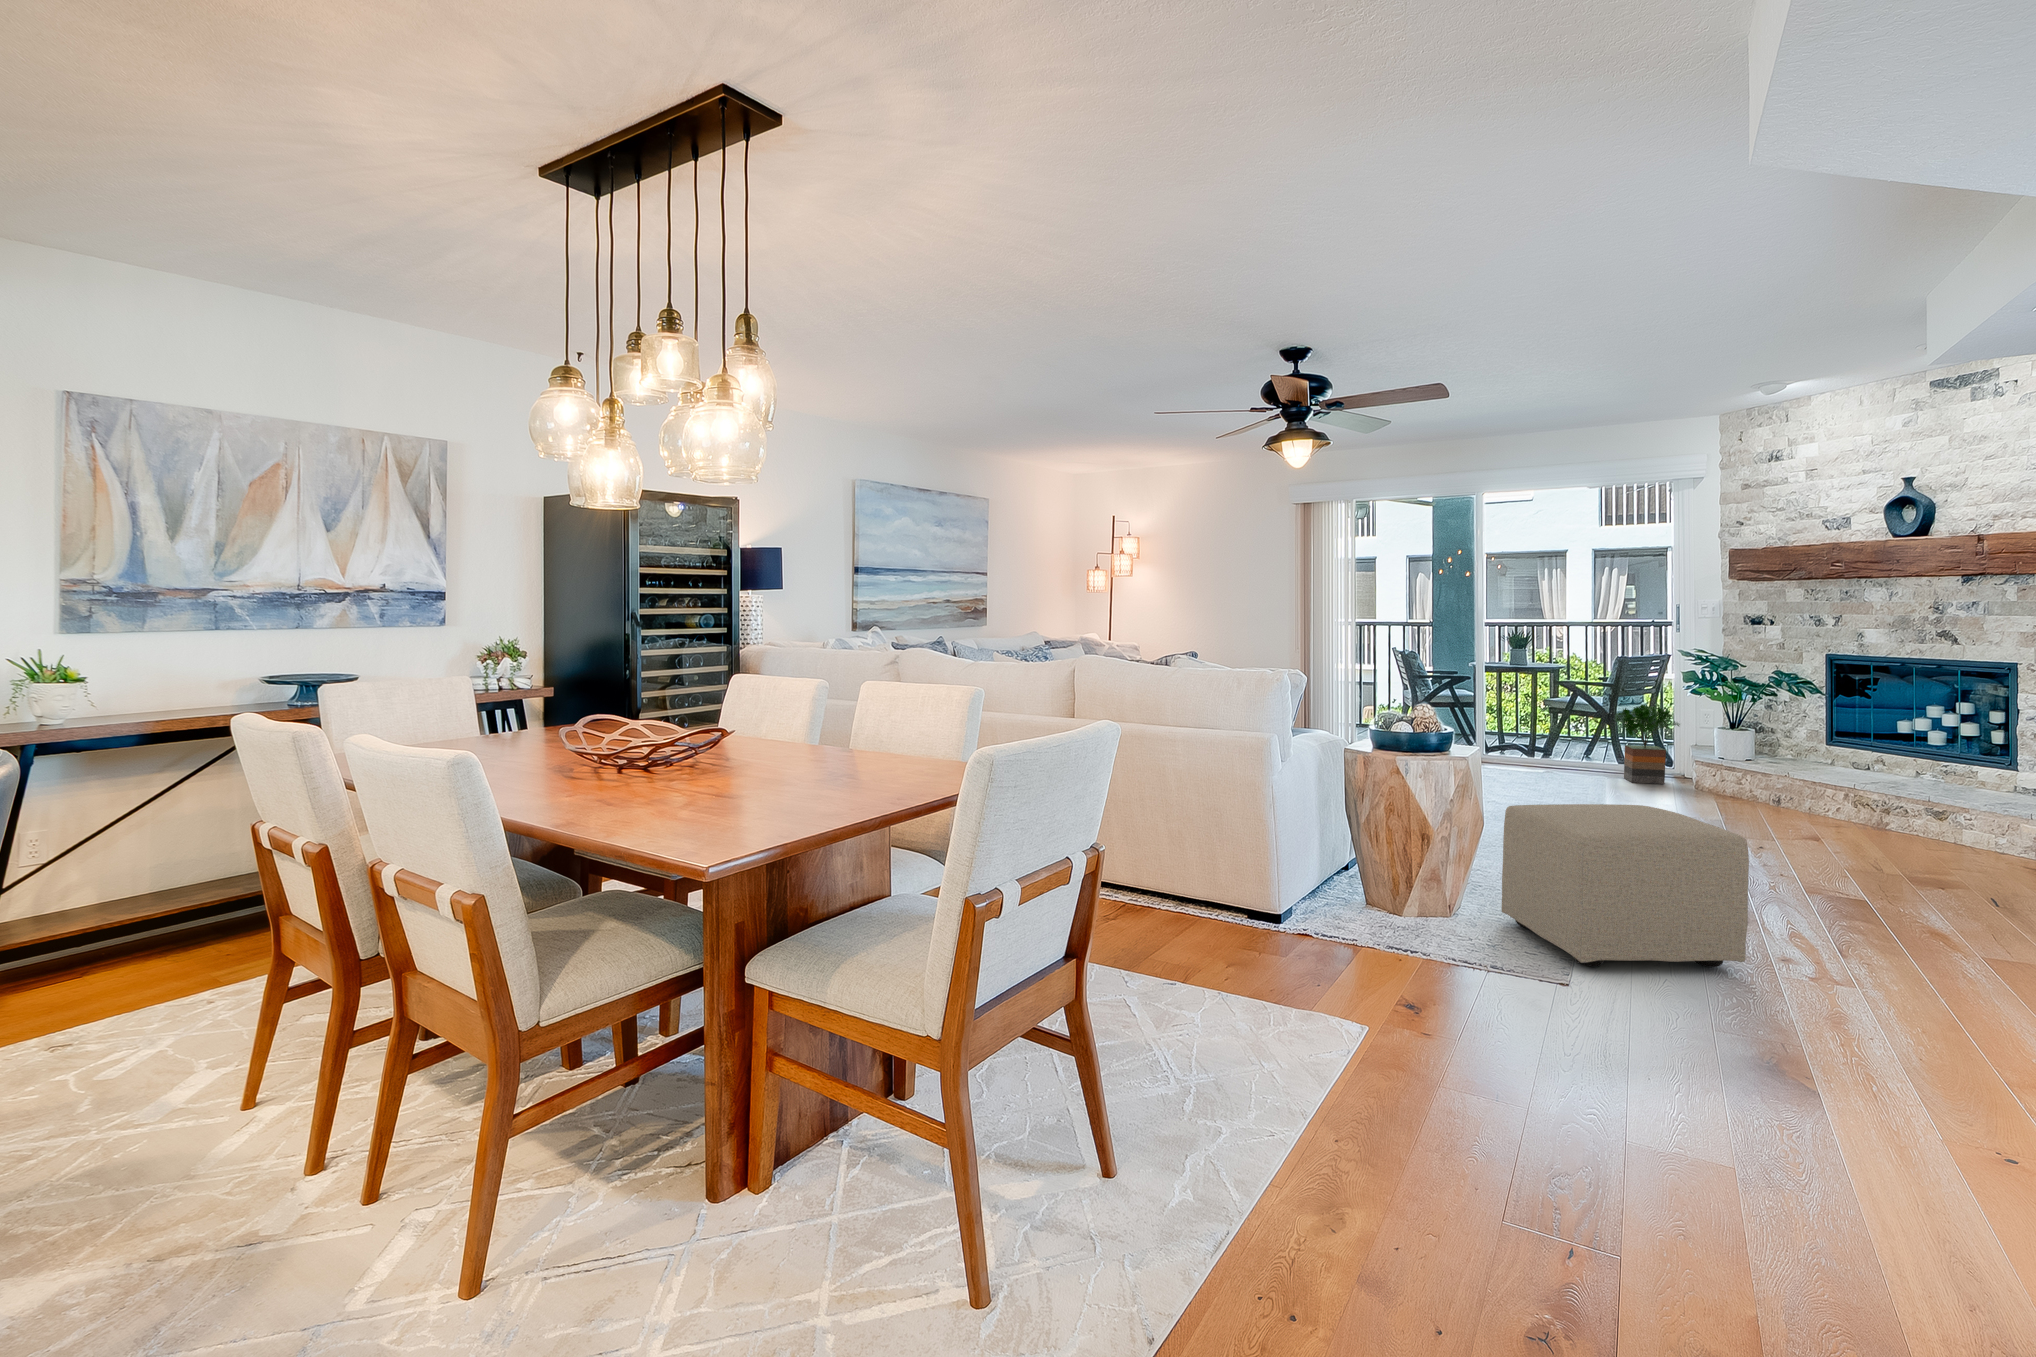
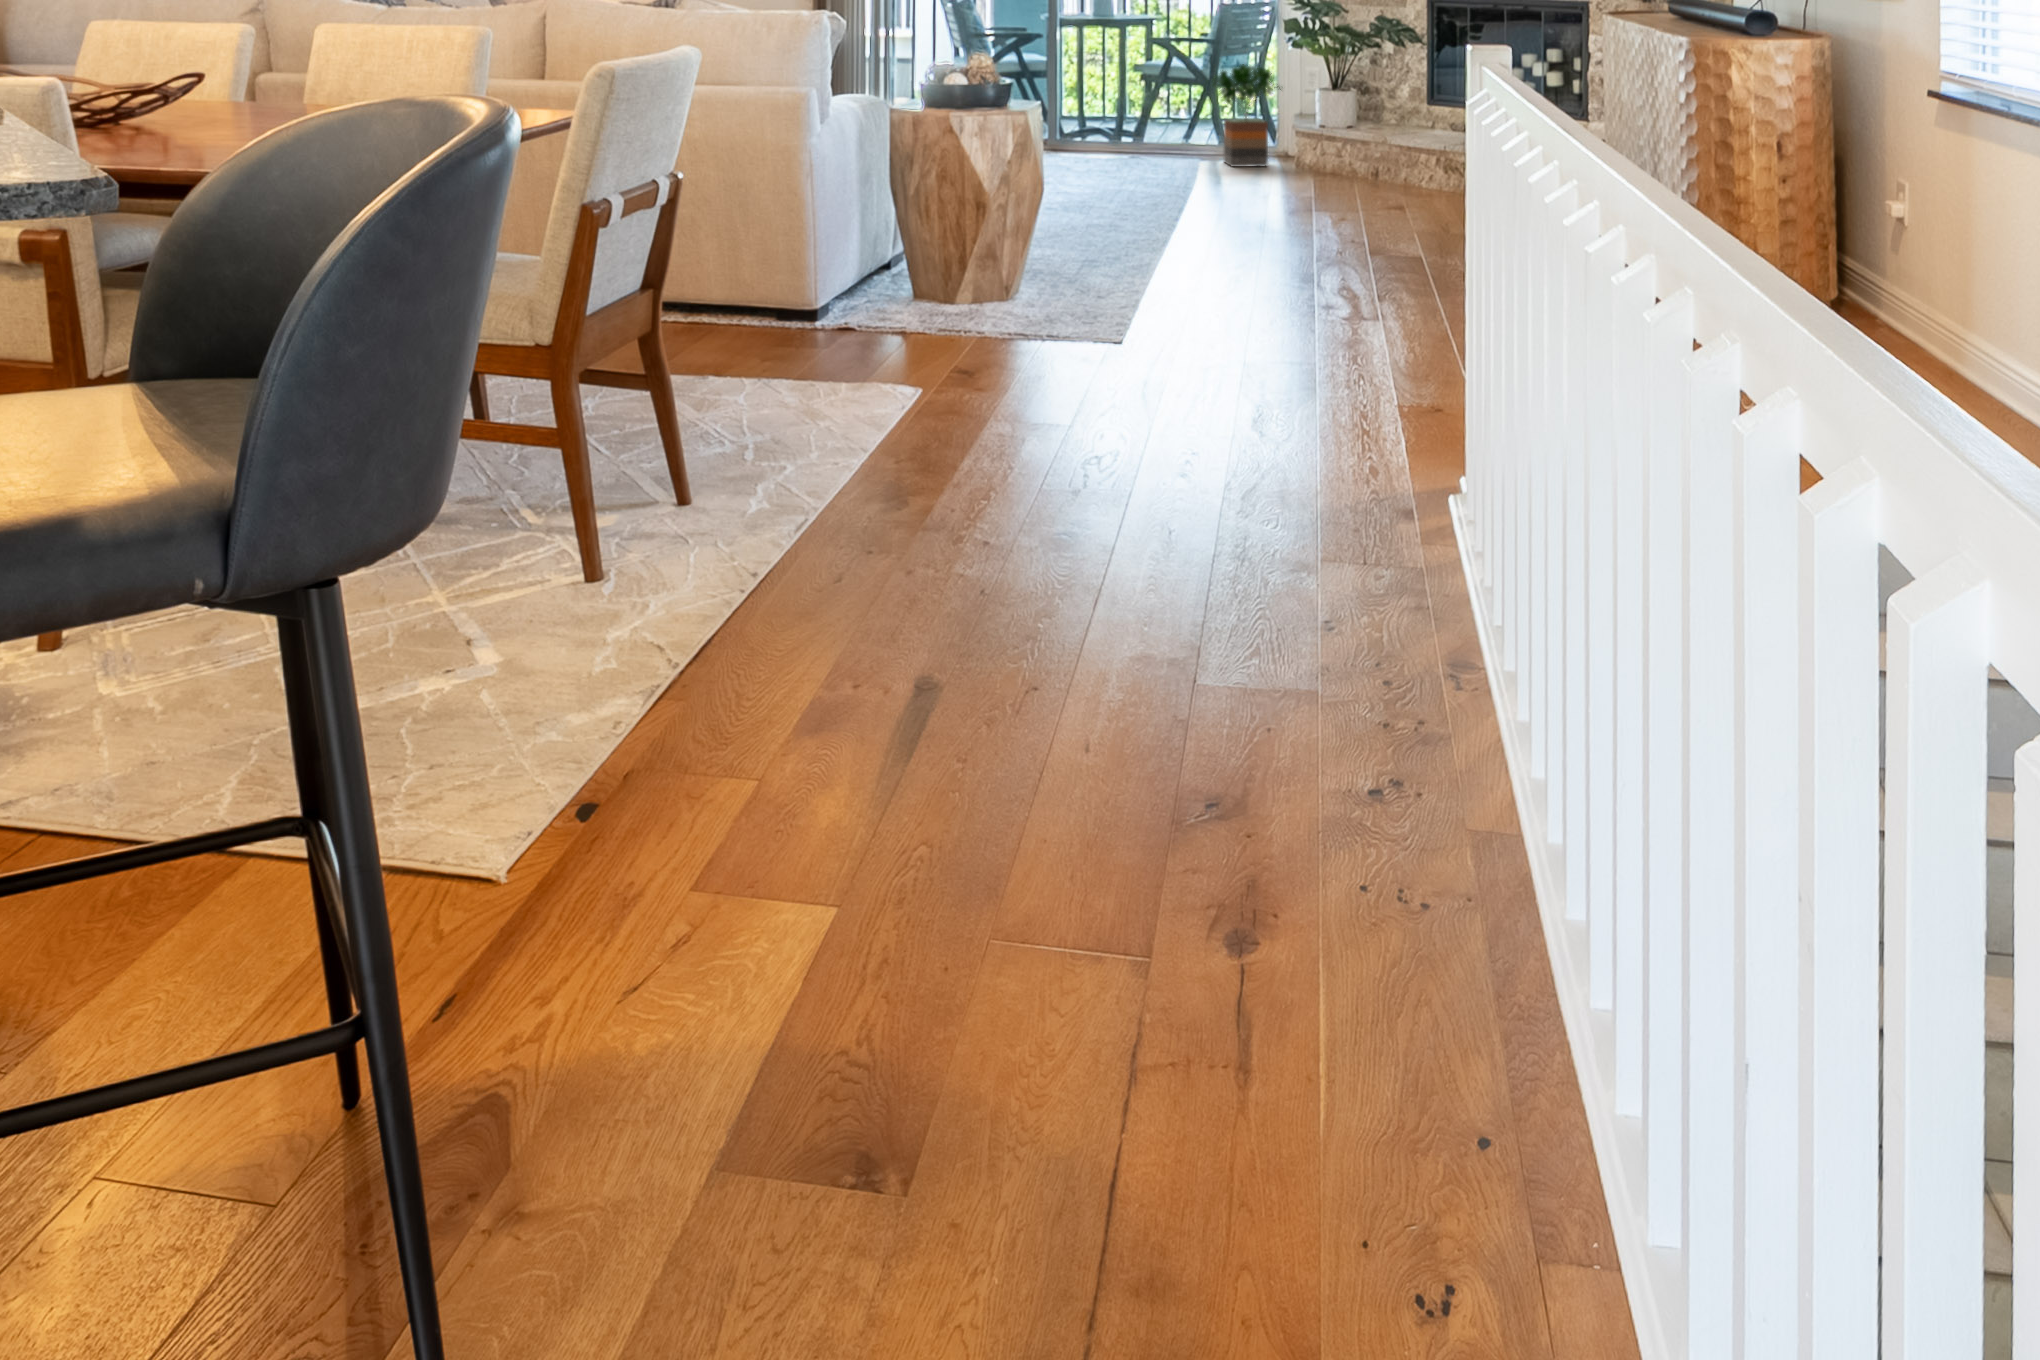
ottoman: present [1501,804,1749,967] -> none [1064,158,1289,327]

